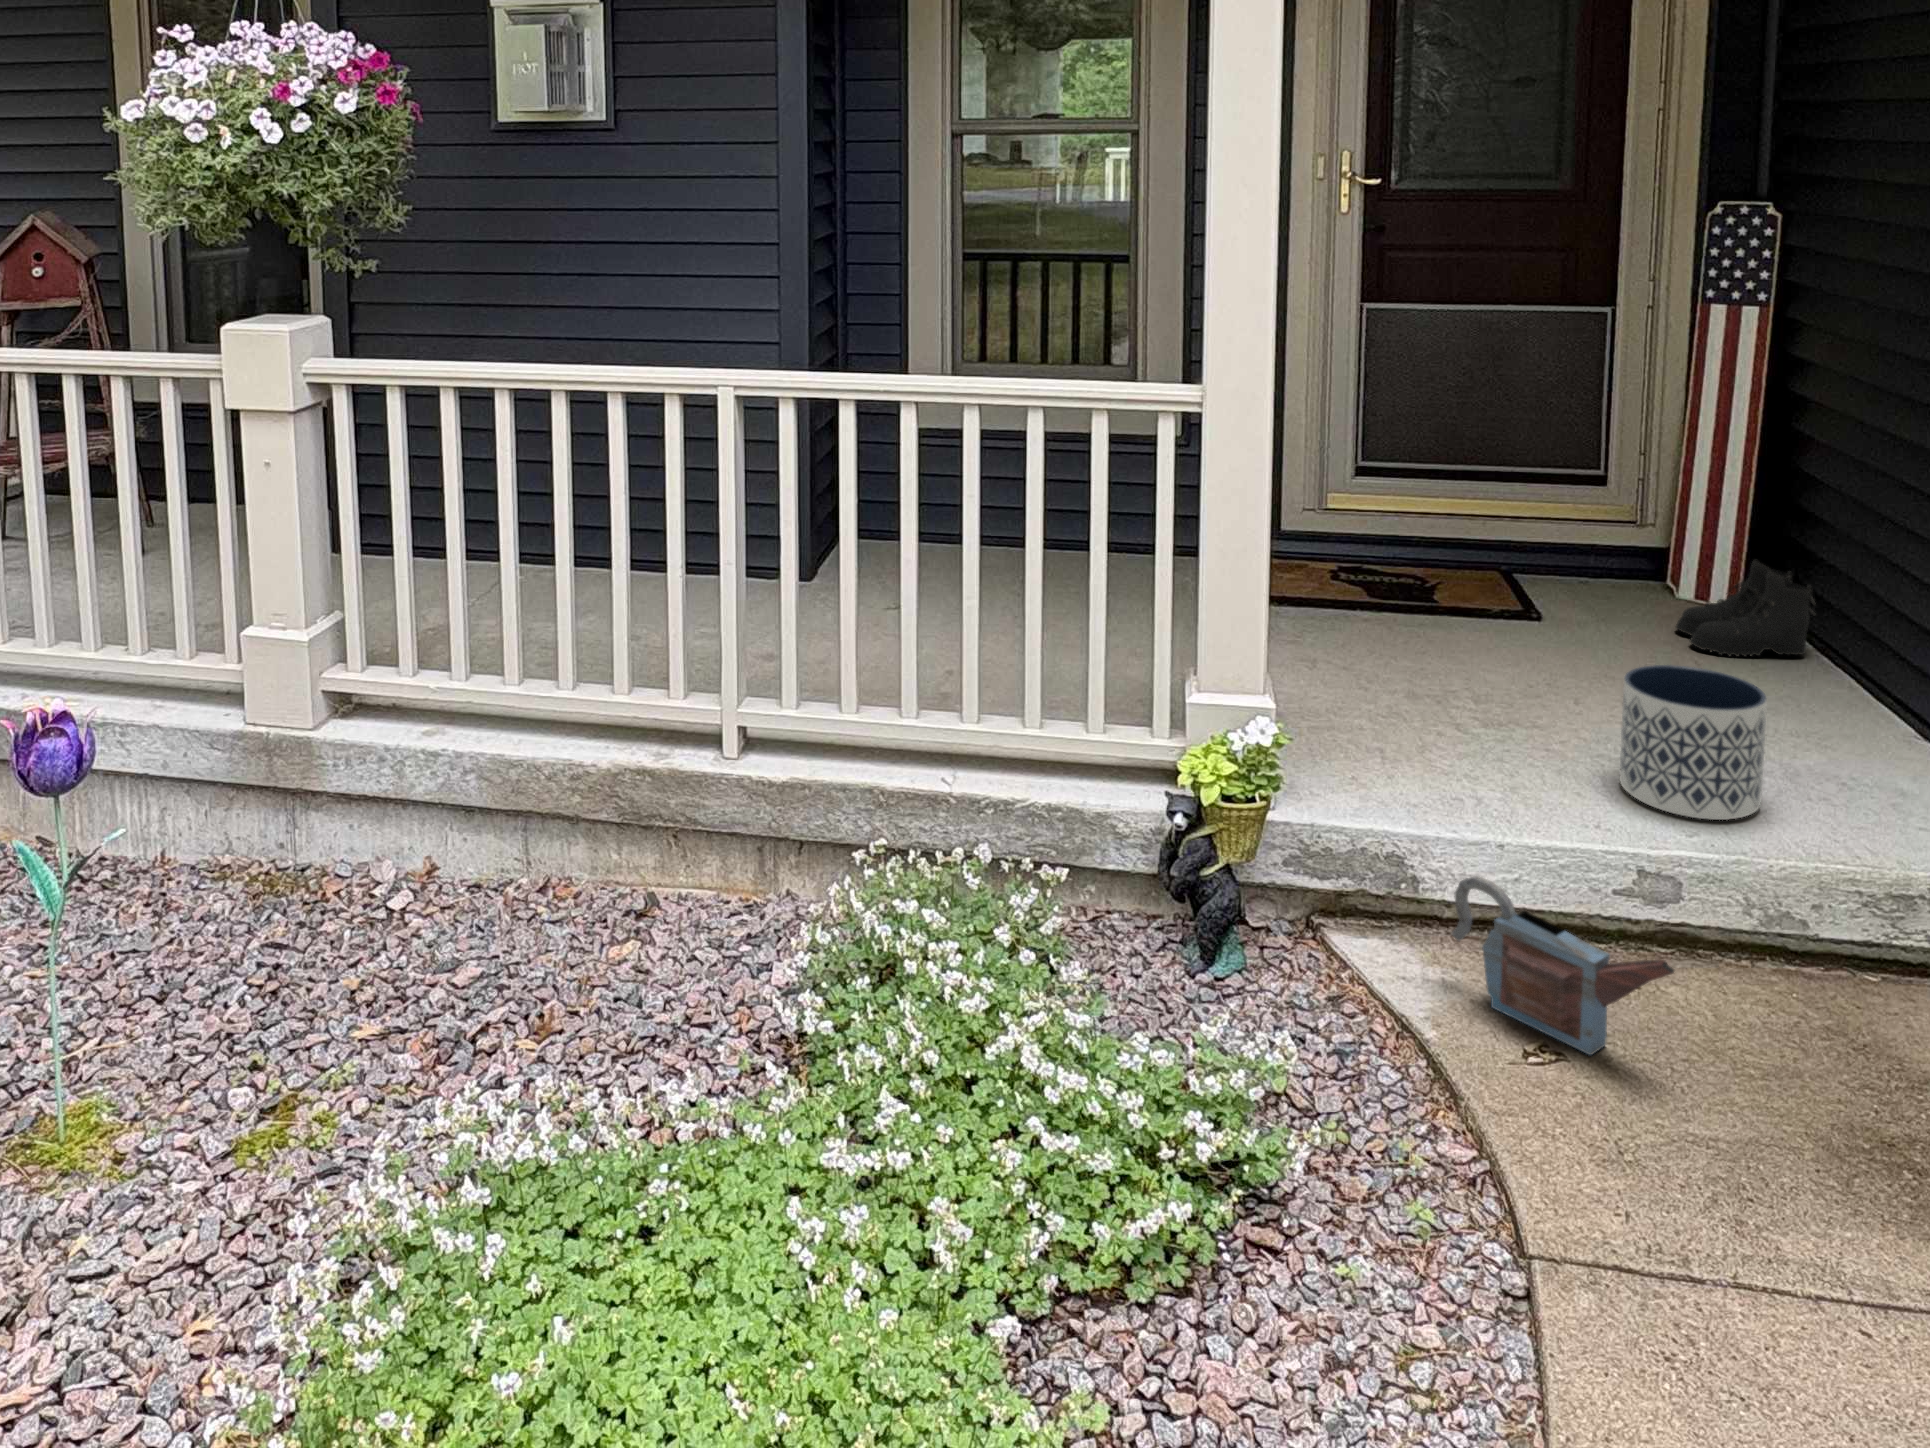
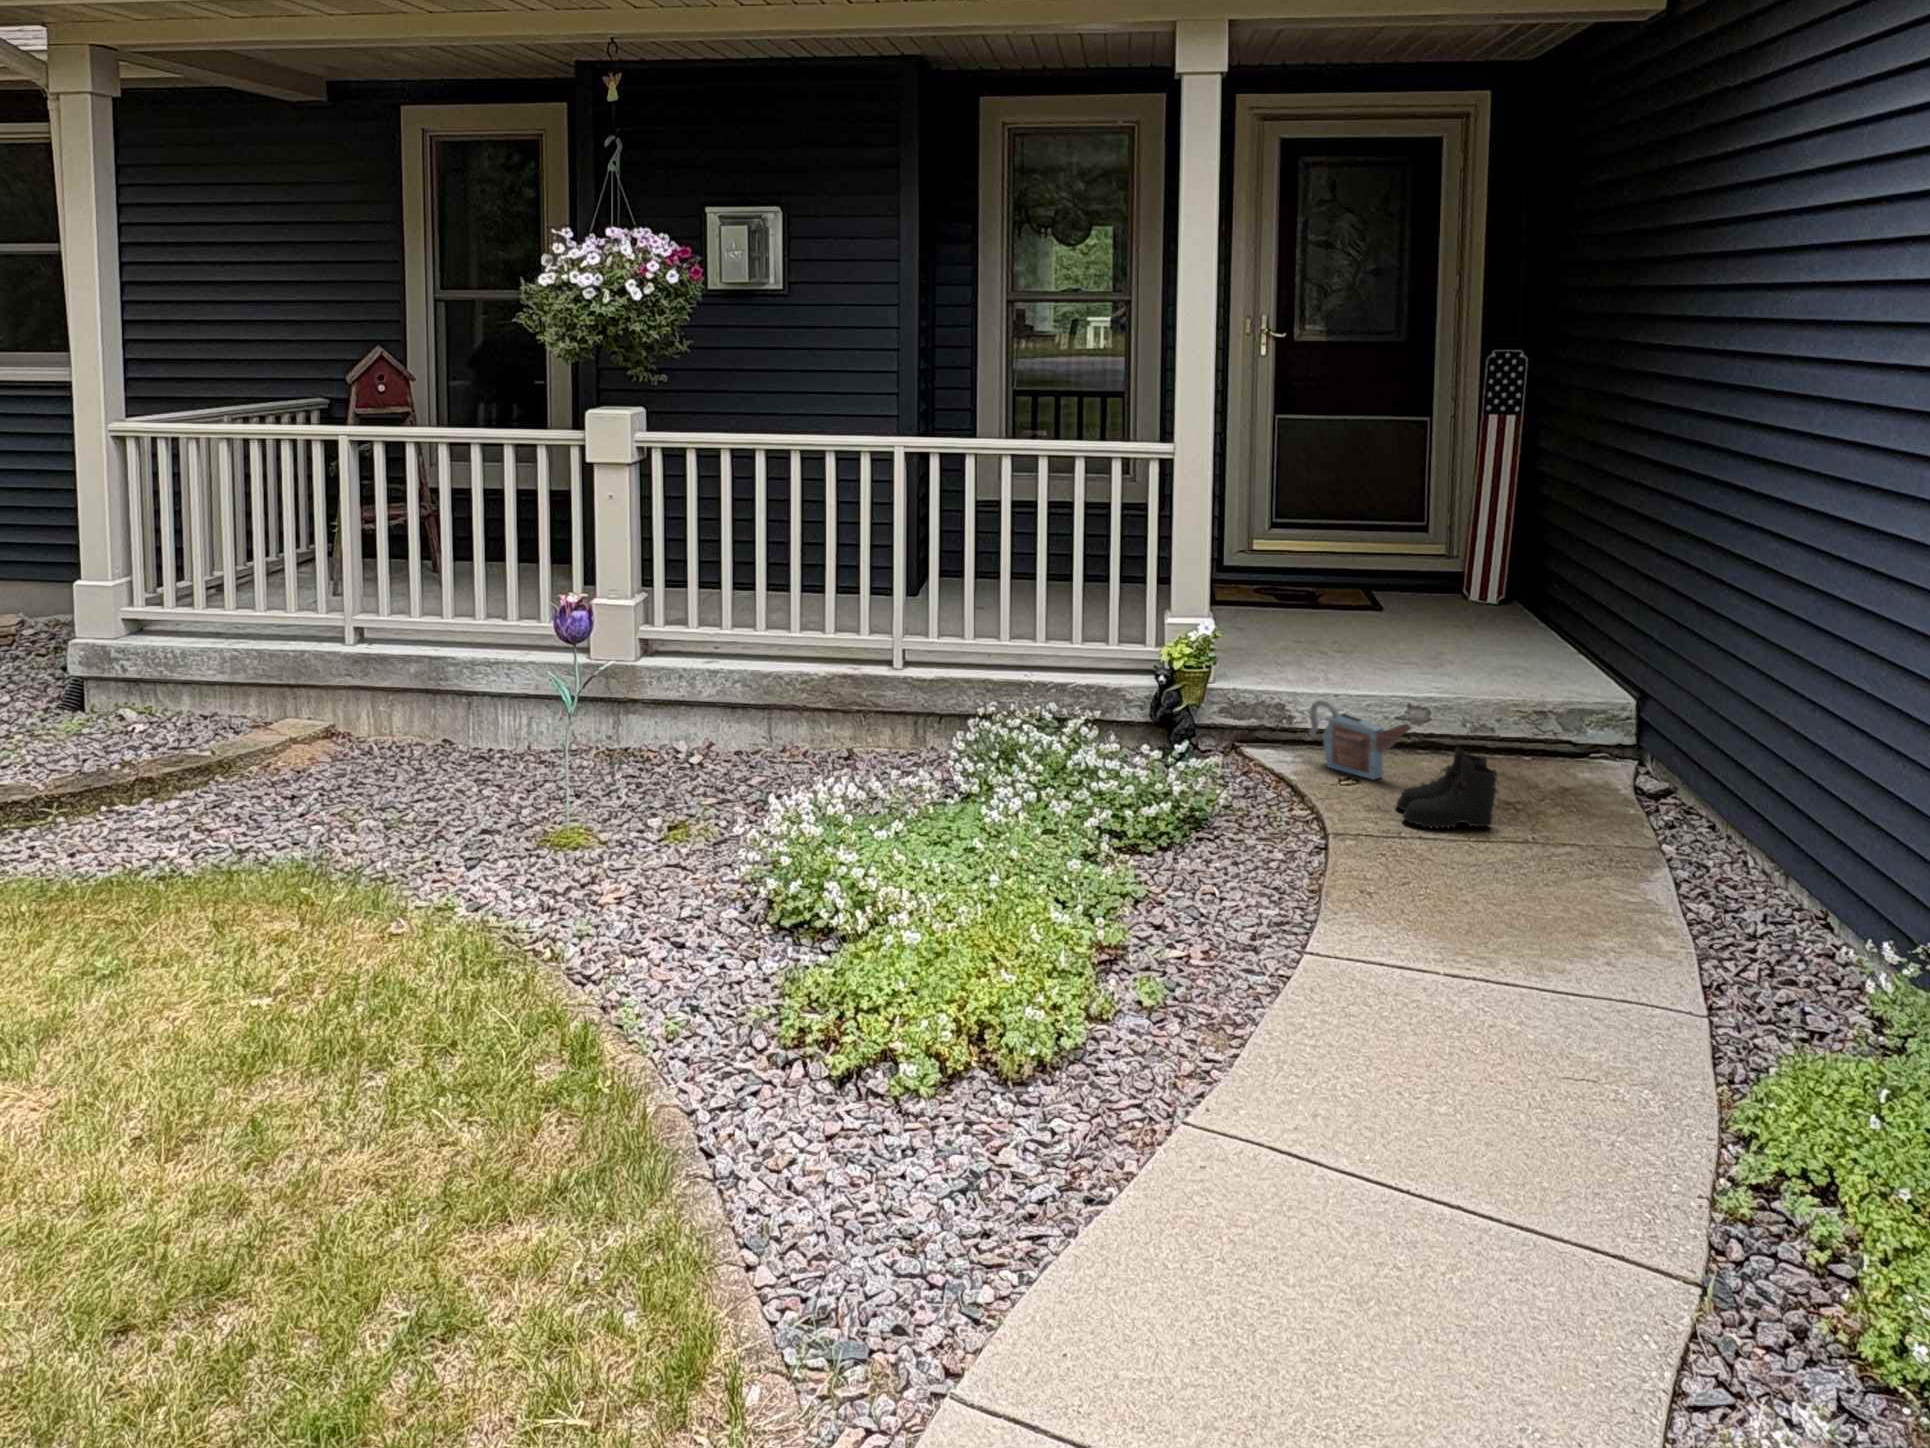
boots: present [1675,560,1815,657] -> present [1396,747,1498,828]
planter: present [1619,665,1767,820] -> none [1406,606,1480,681]

